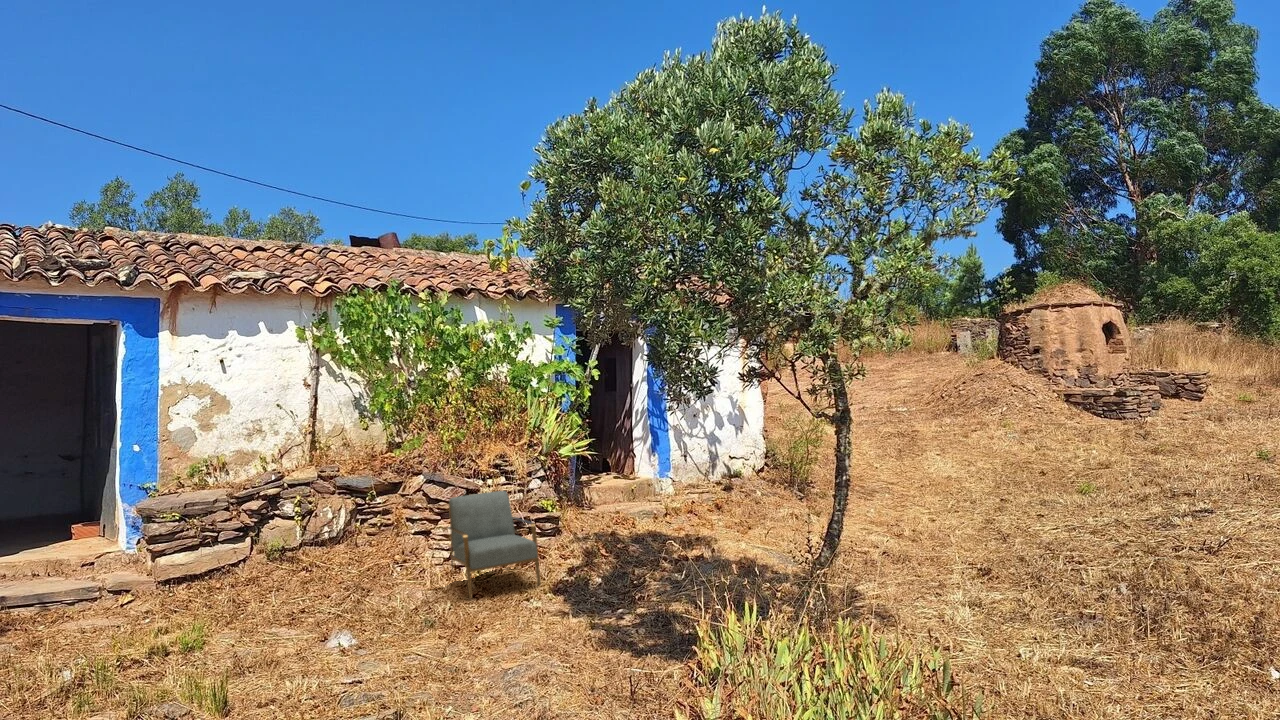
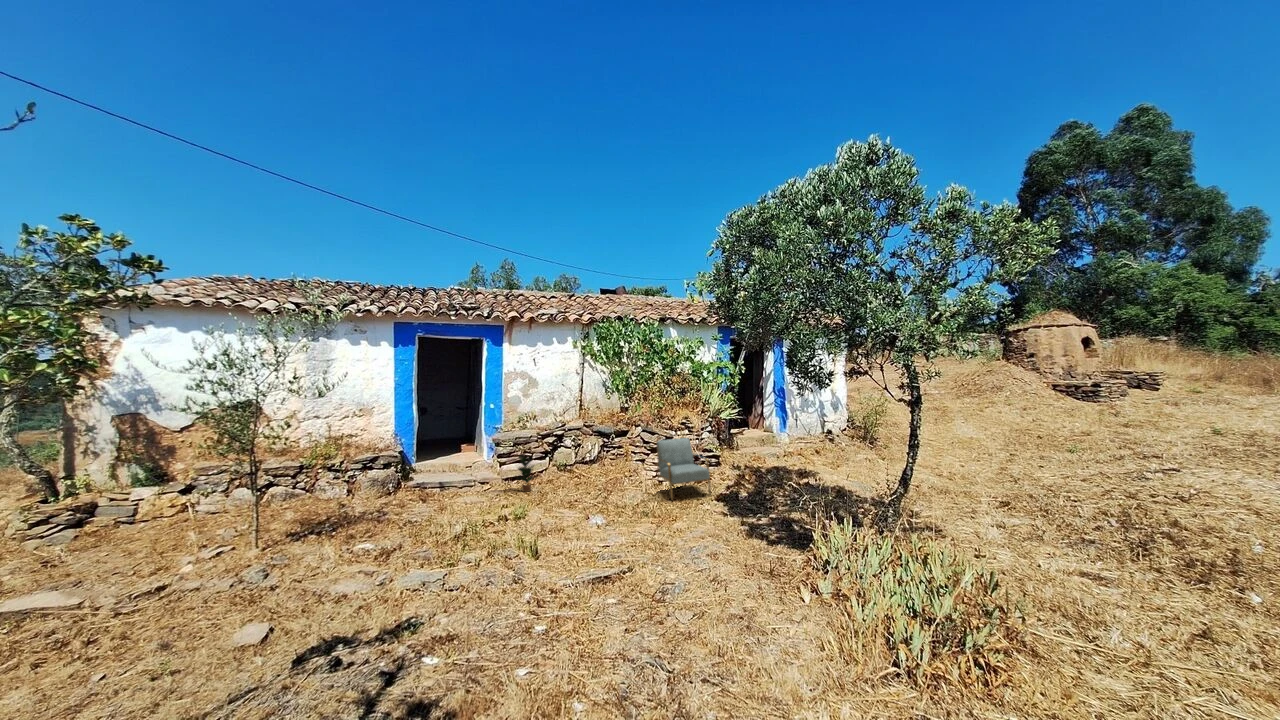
potted plant: none [174,532,224,602] -> present [515,455,537,492]

